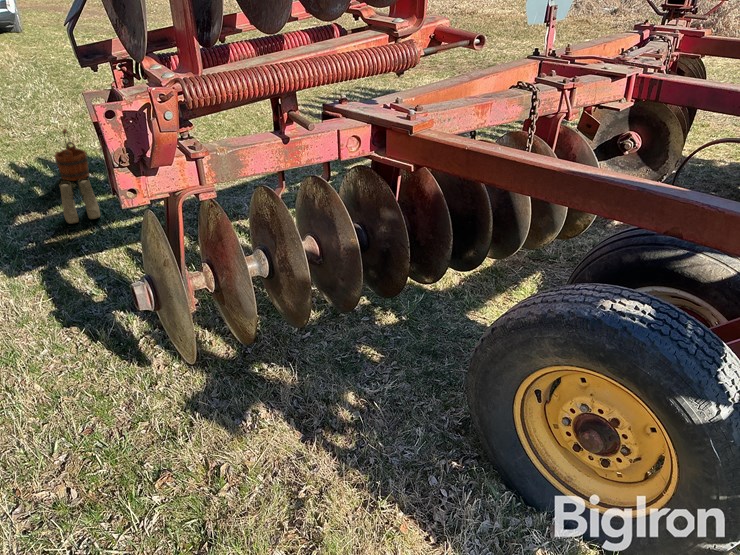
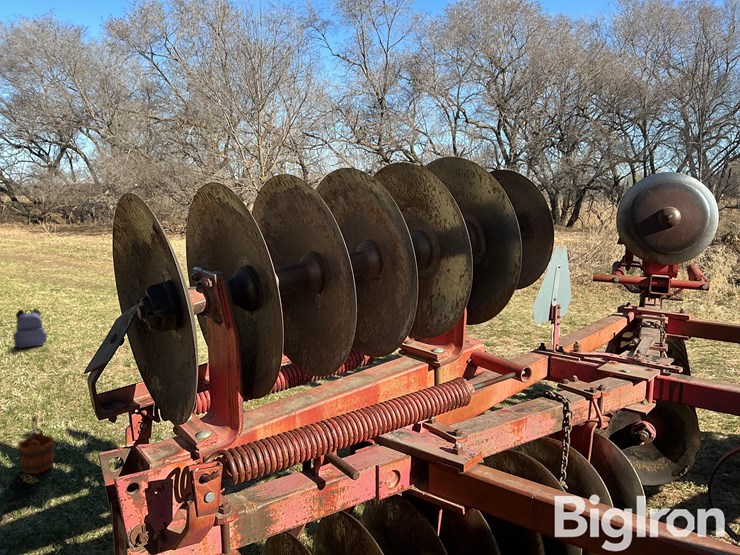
backpack: none [46,44,80,84] -> present [14,308,47,348]
boots: present [59,178,101,224] -> none [23,479,66,537]

